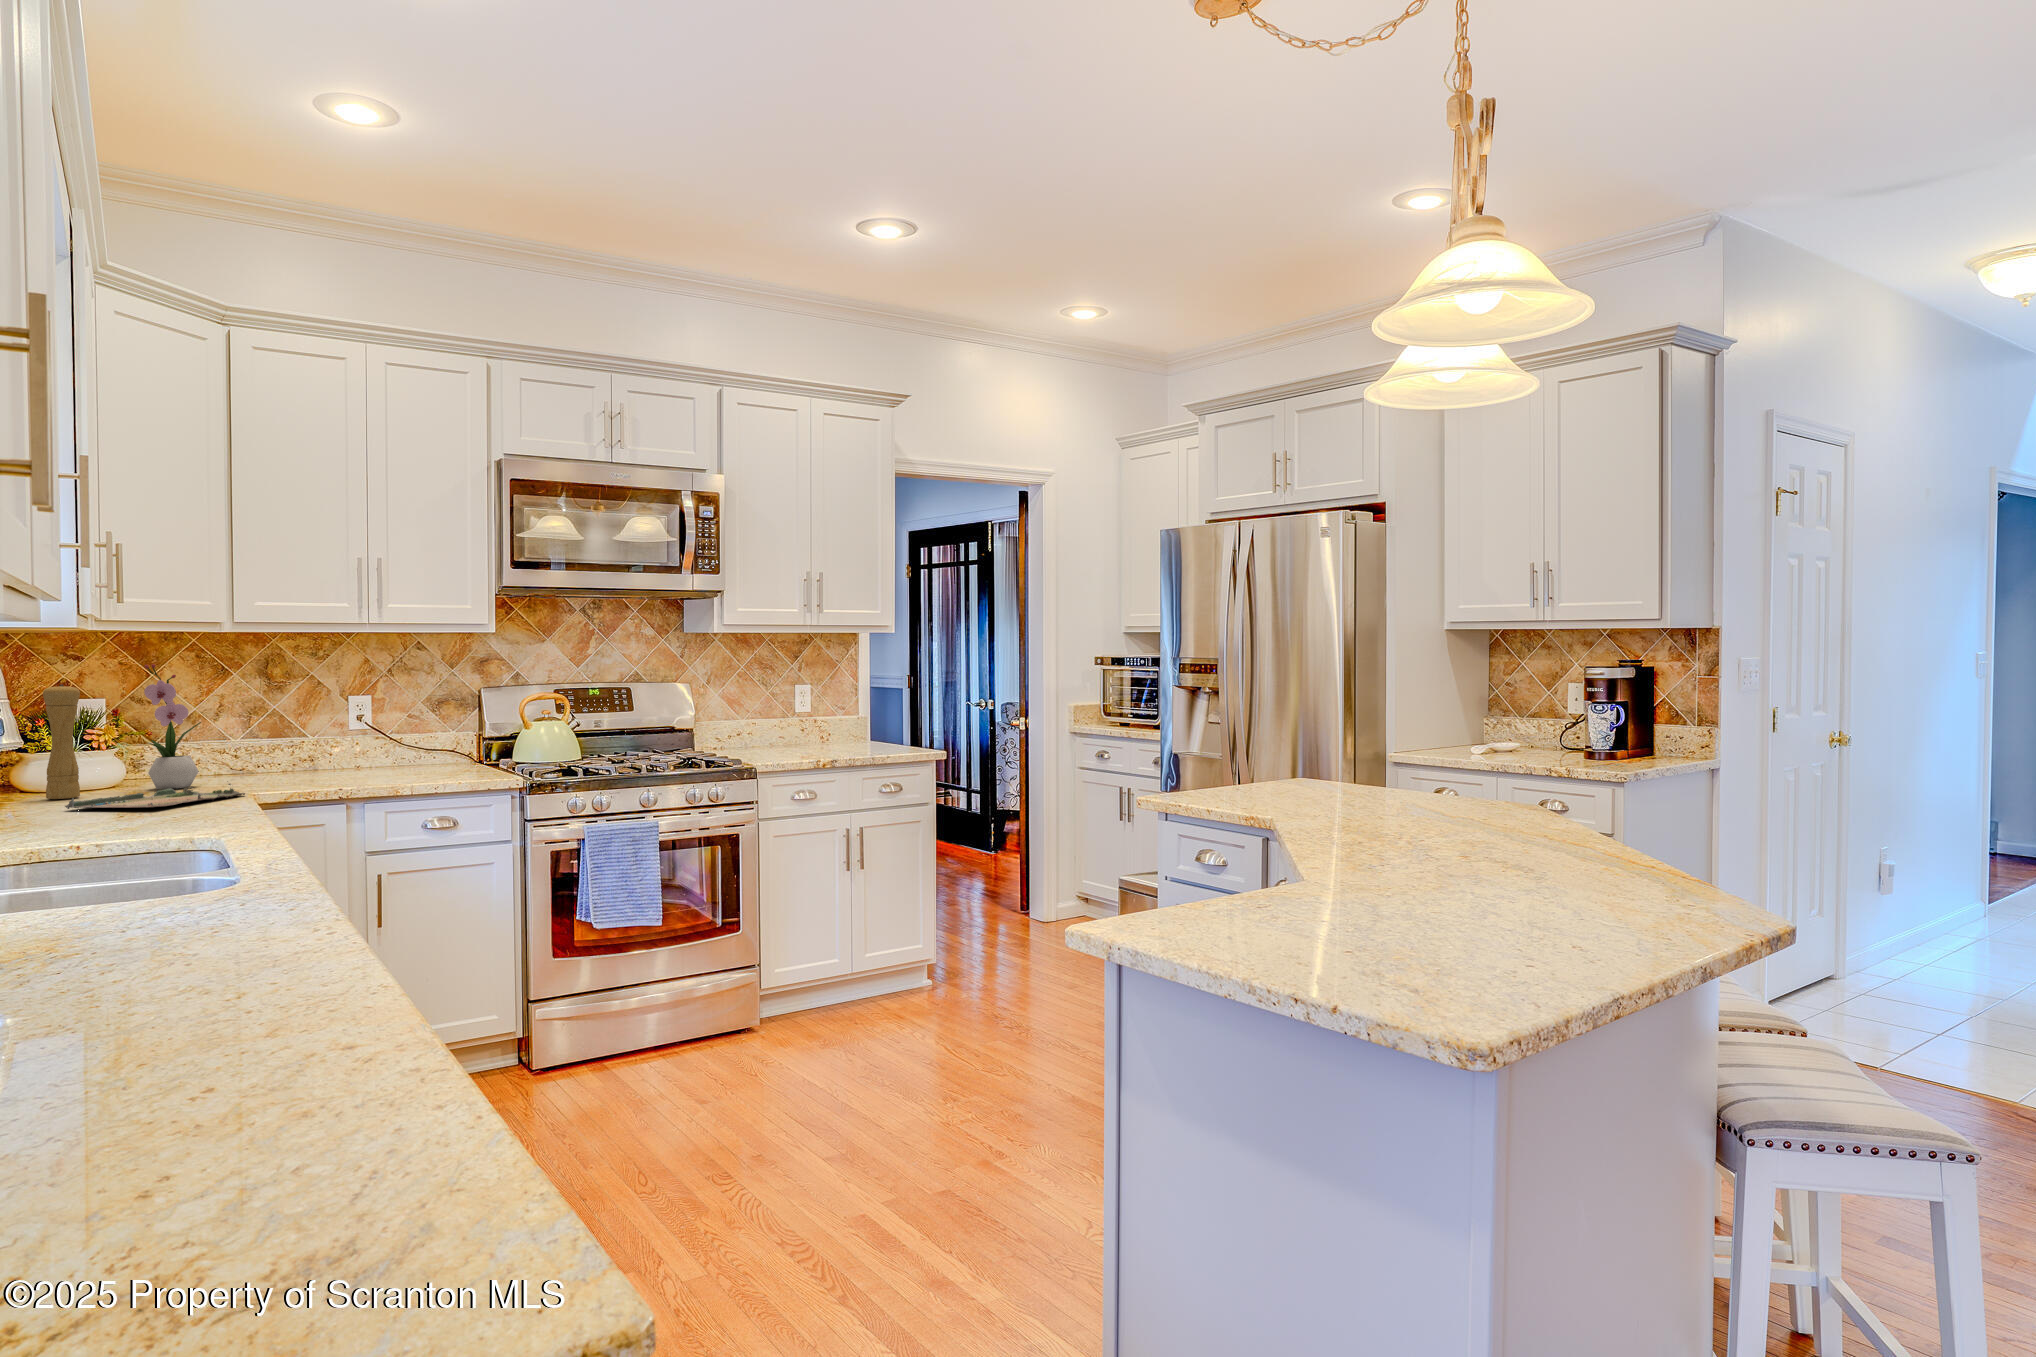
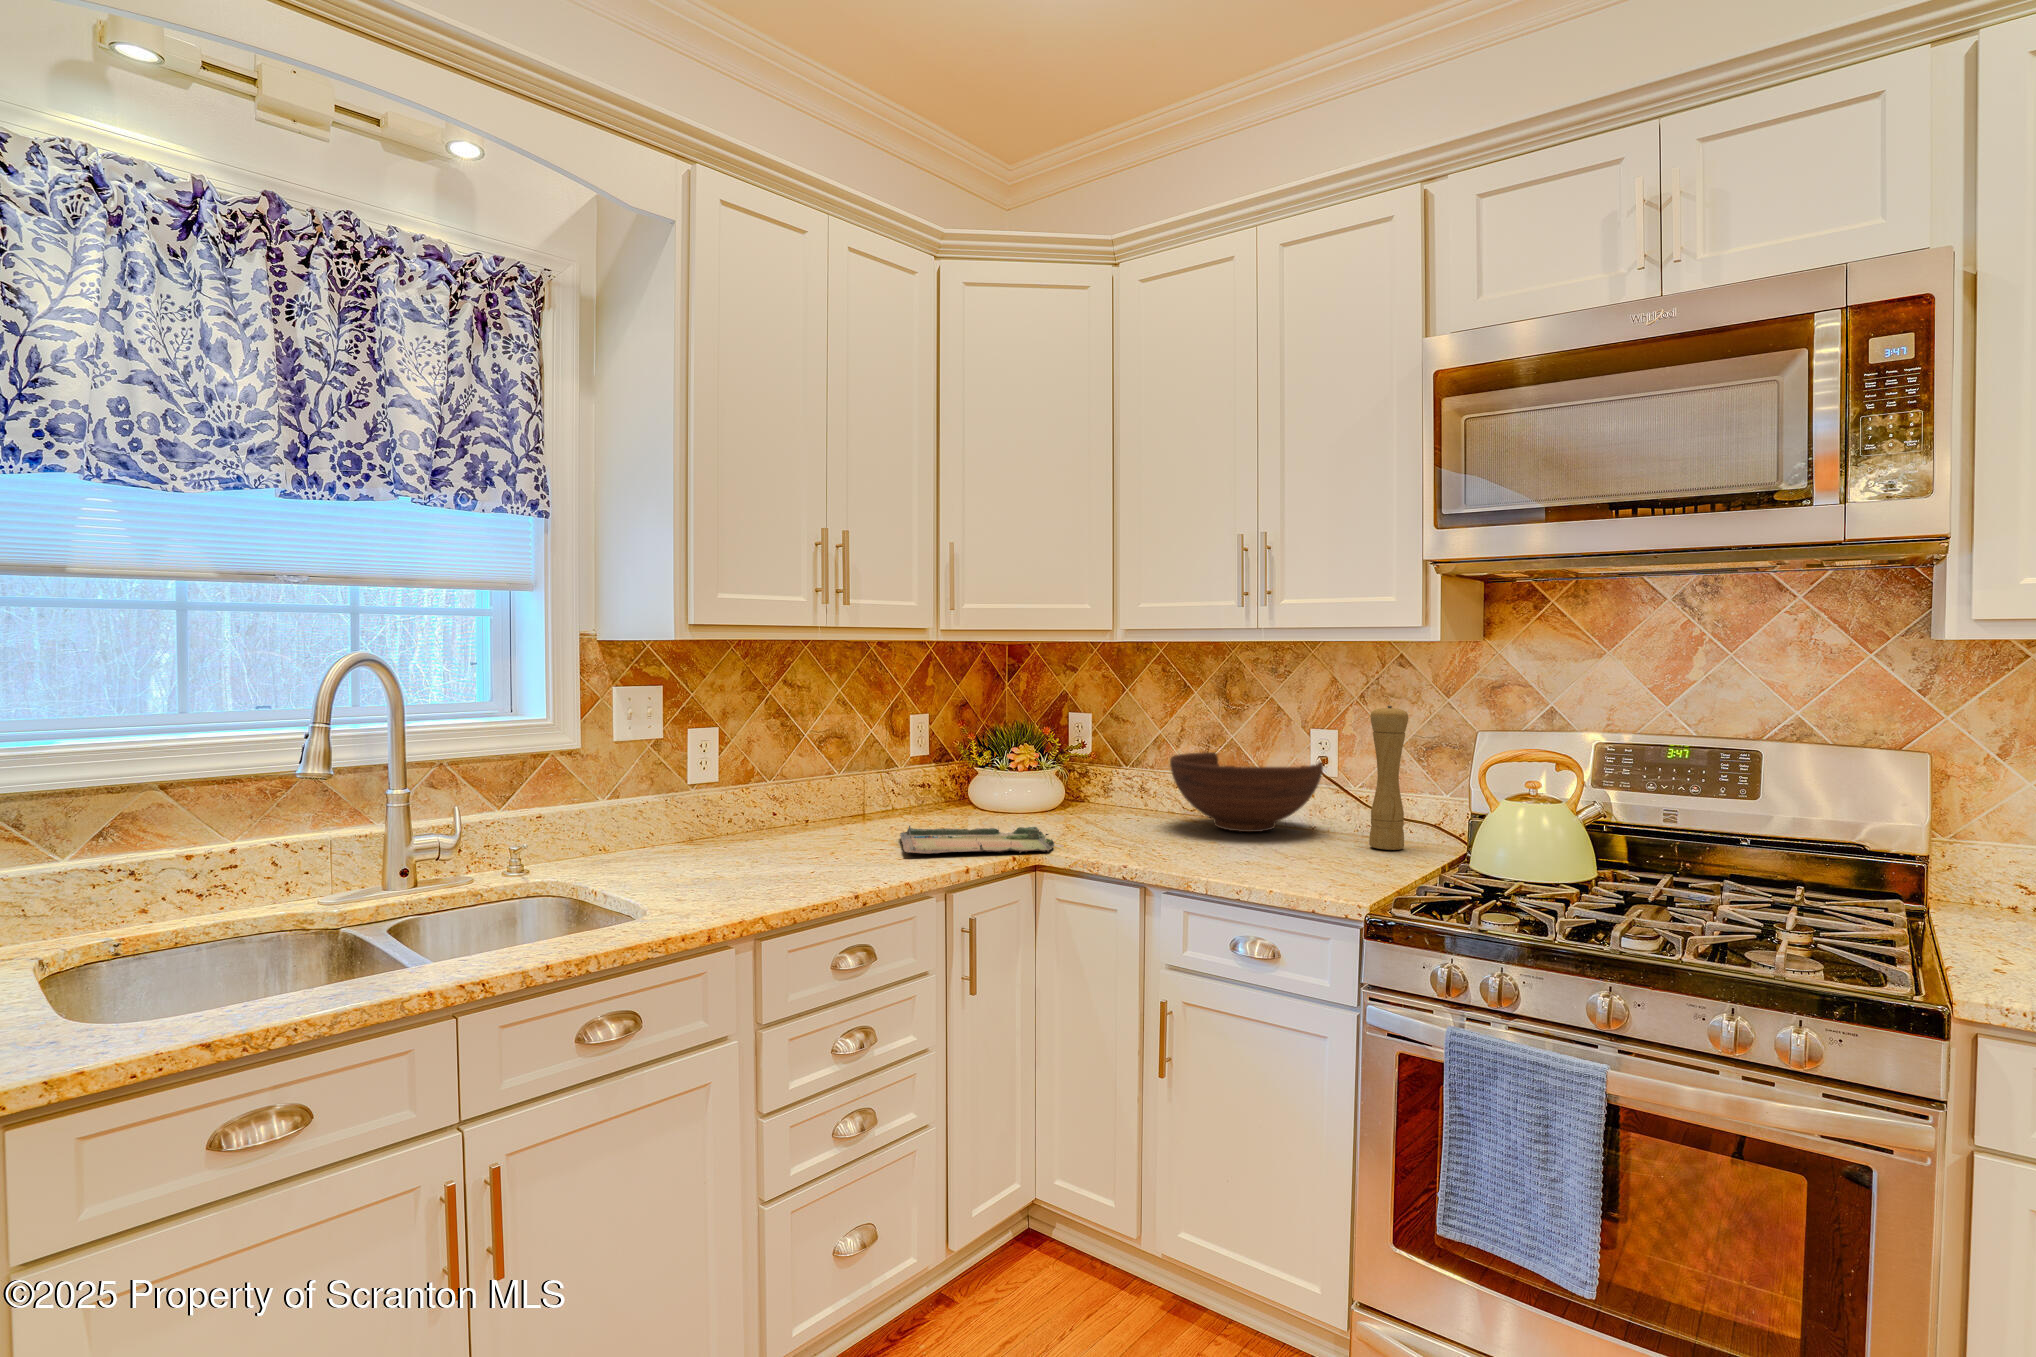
flower arrangement: present [144,664,201,789] -> none [1050,678,1117,826]
pepper mill: present [43,685,80,799] -> present [1369,706,1408,850]
fruit bowl: none [241,718,373,775] -> present [1170,752,1323,832]

